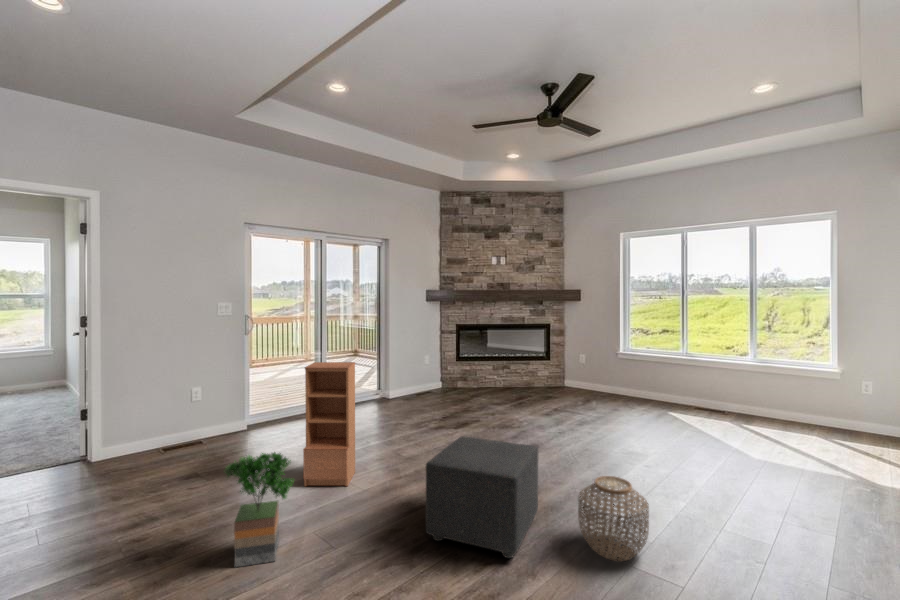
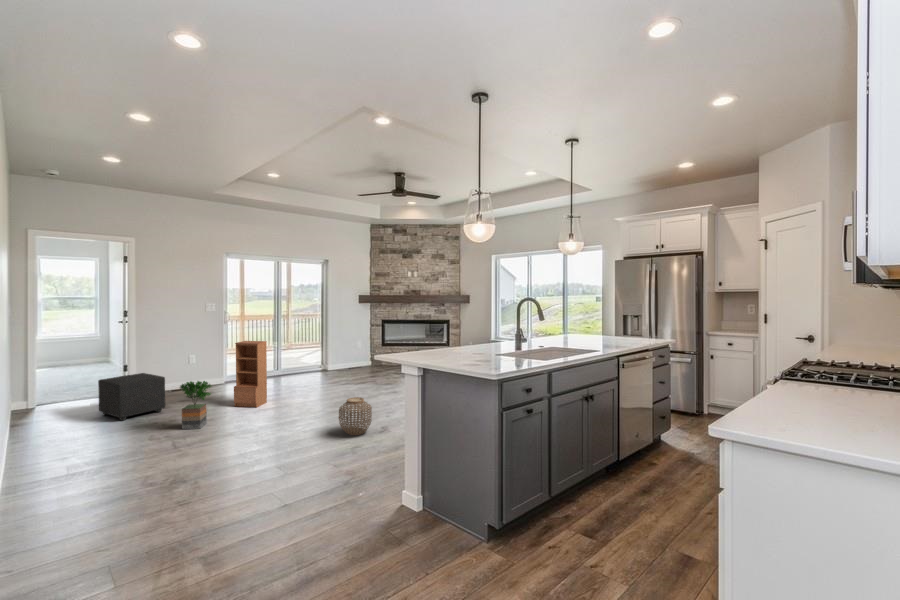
ottoman: present [426,436,538,558] -> present [98,373,165,421]

